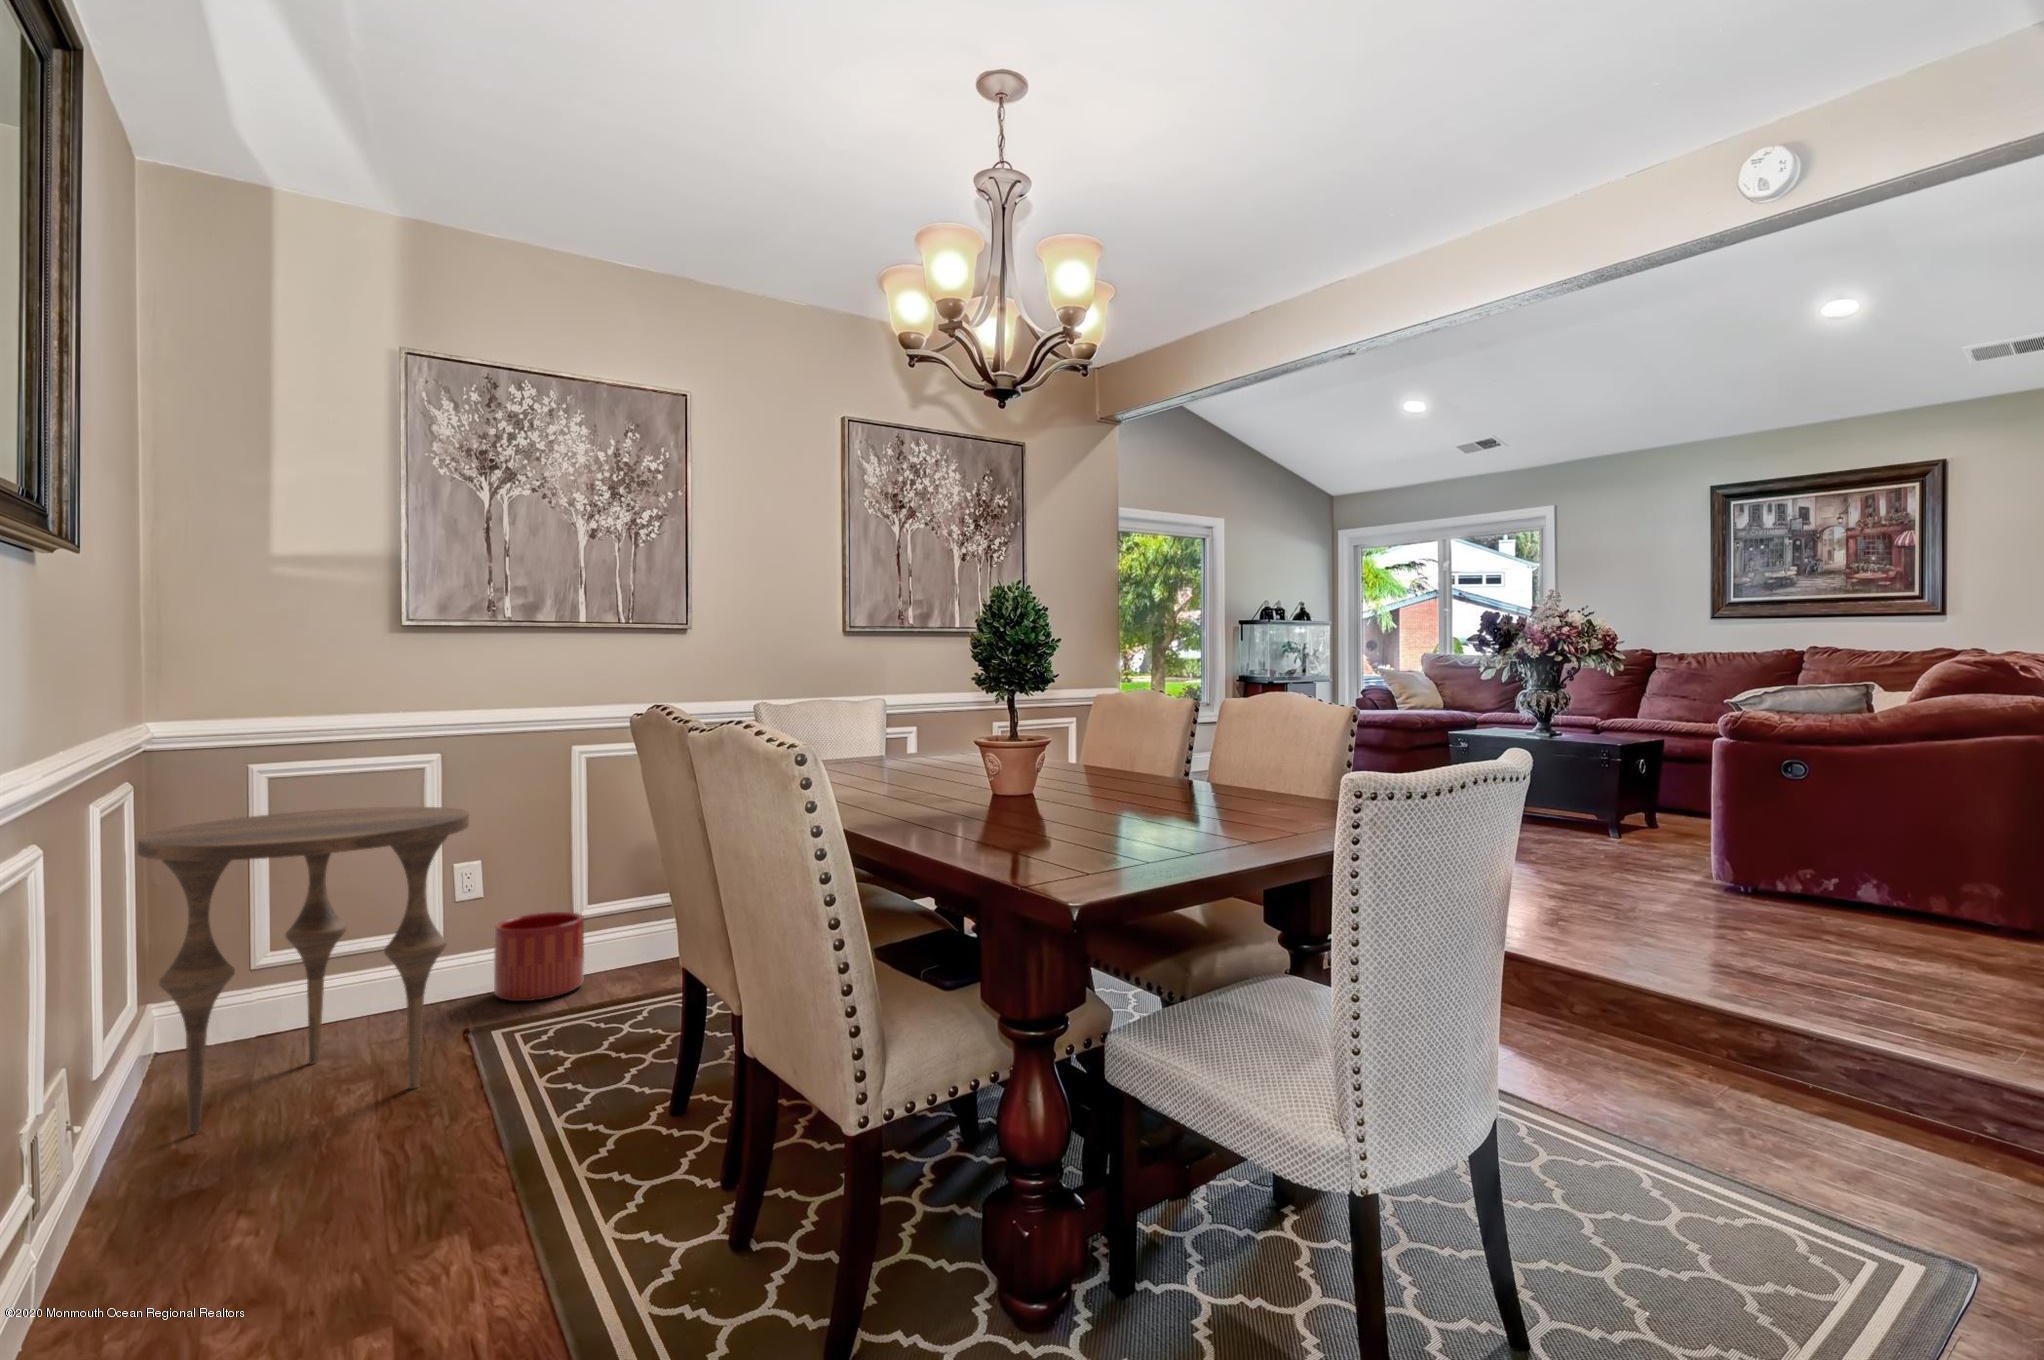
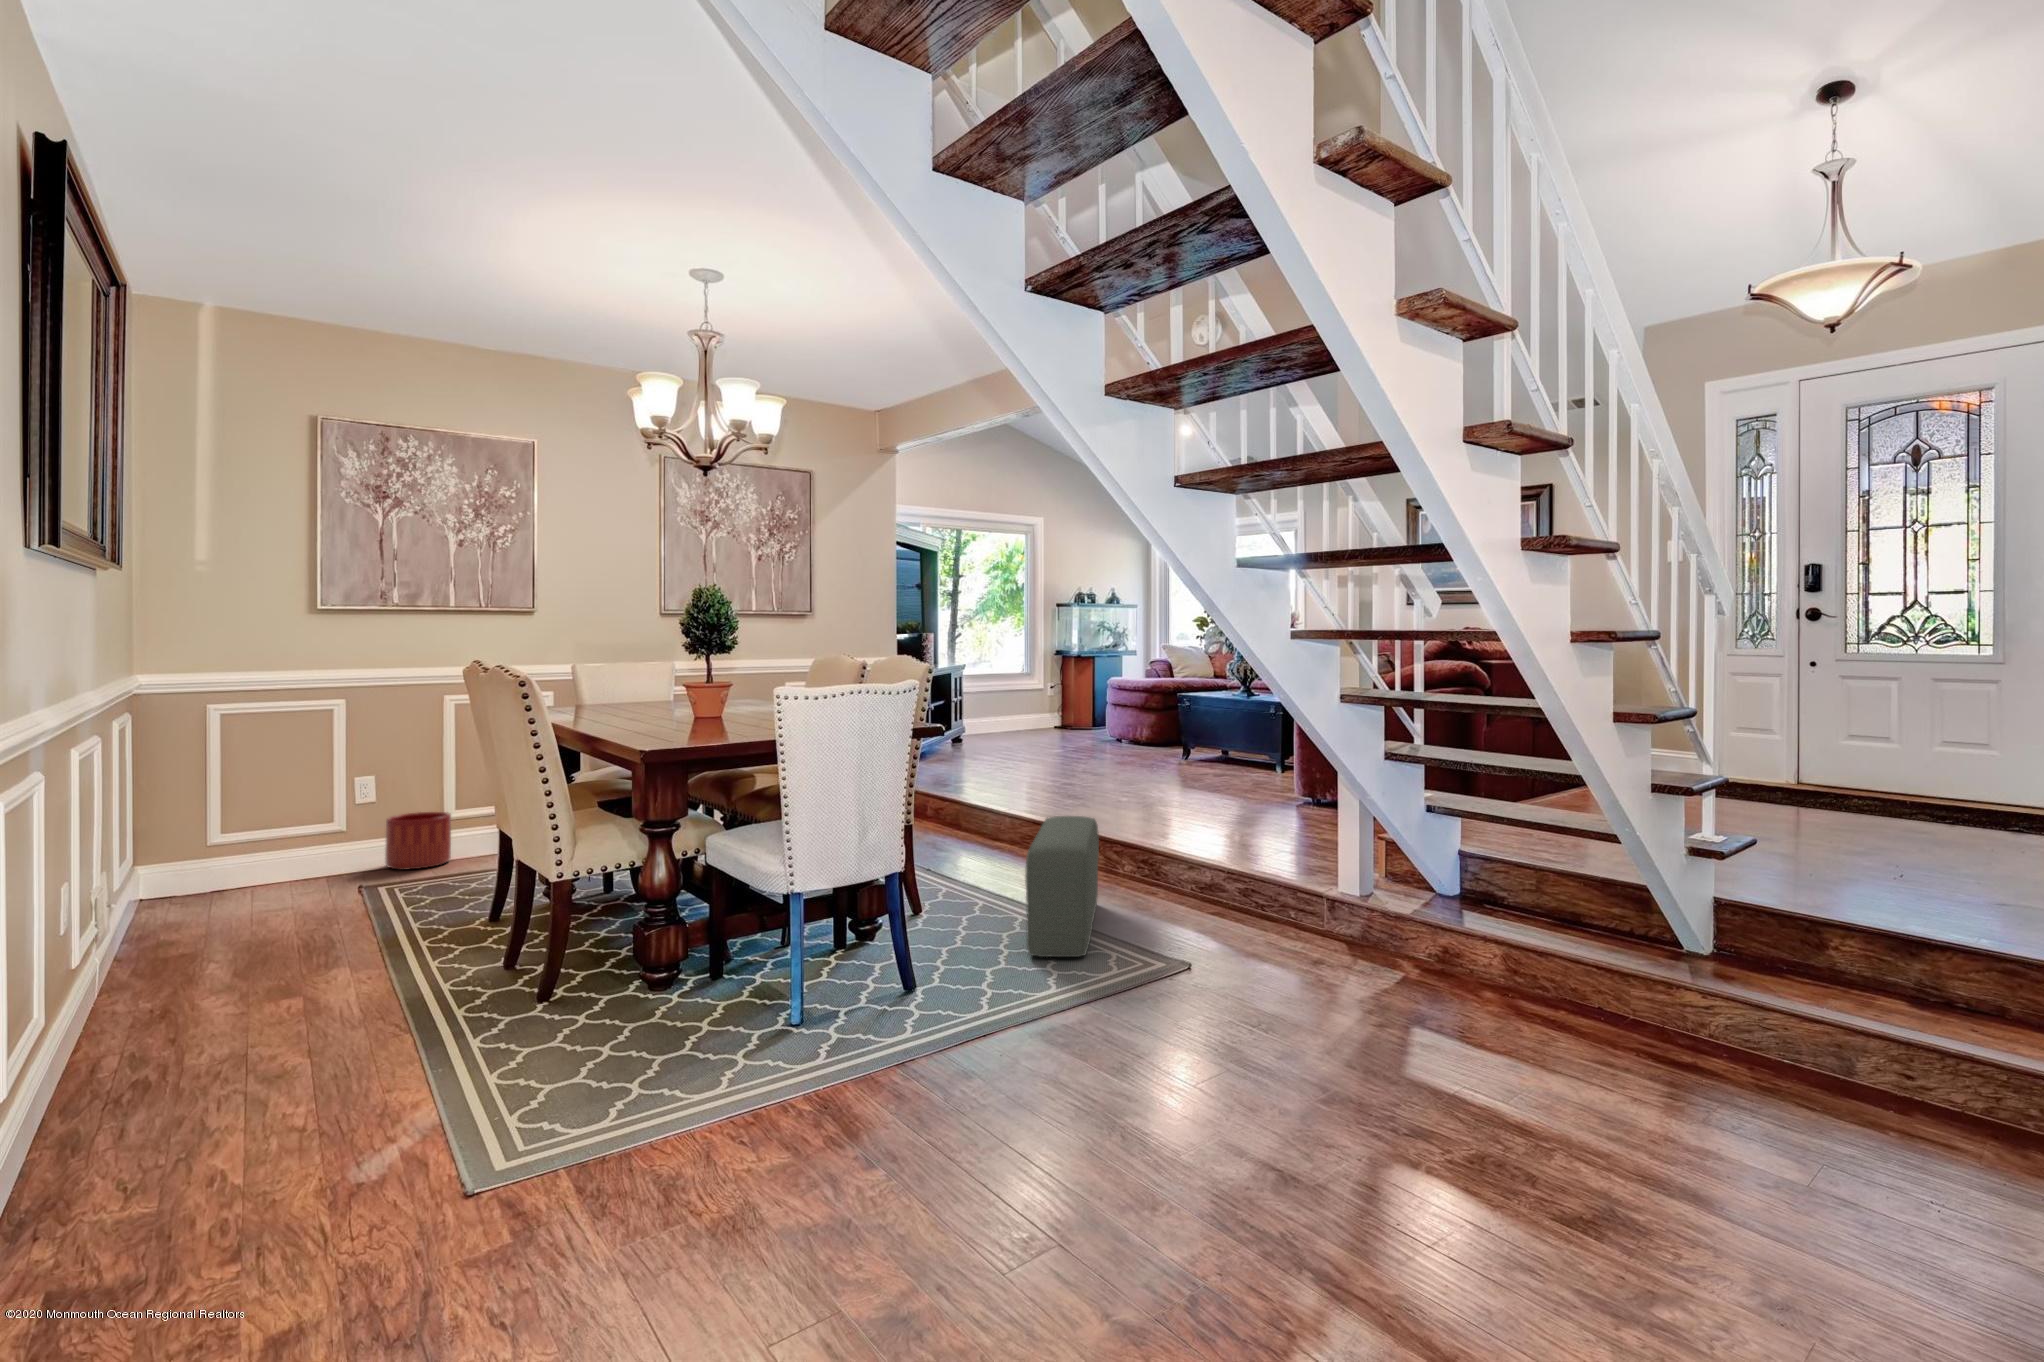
side table: present [137,807,469,1133] -> none [144,733,364,928]
pouf: none [1550,938,1796,1237] -> present [1025,816,1099,957]

